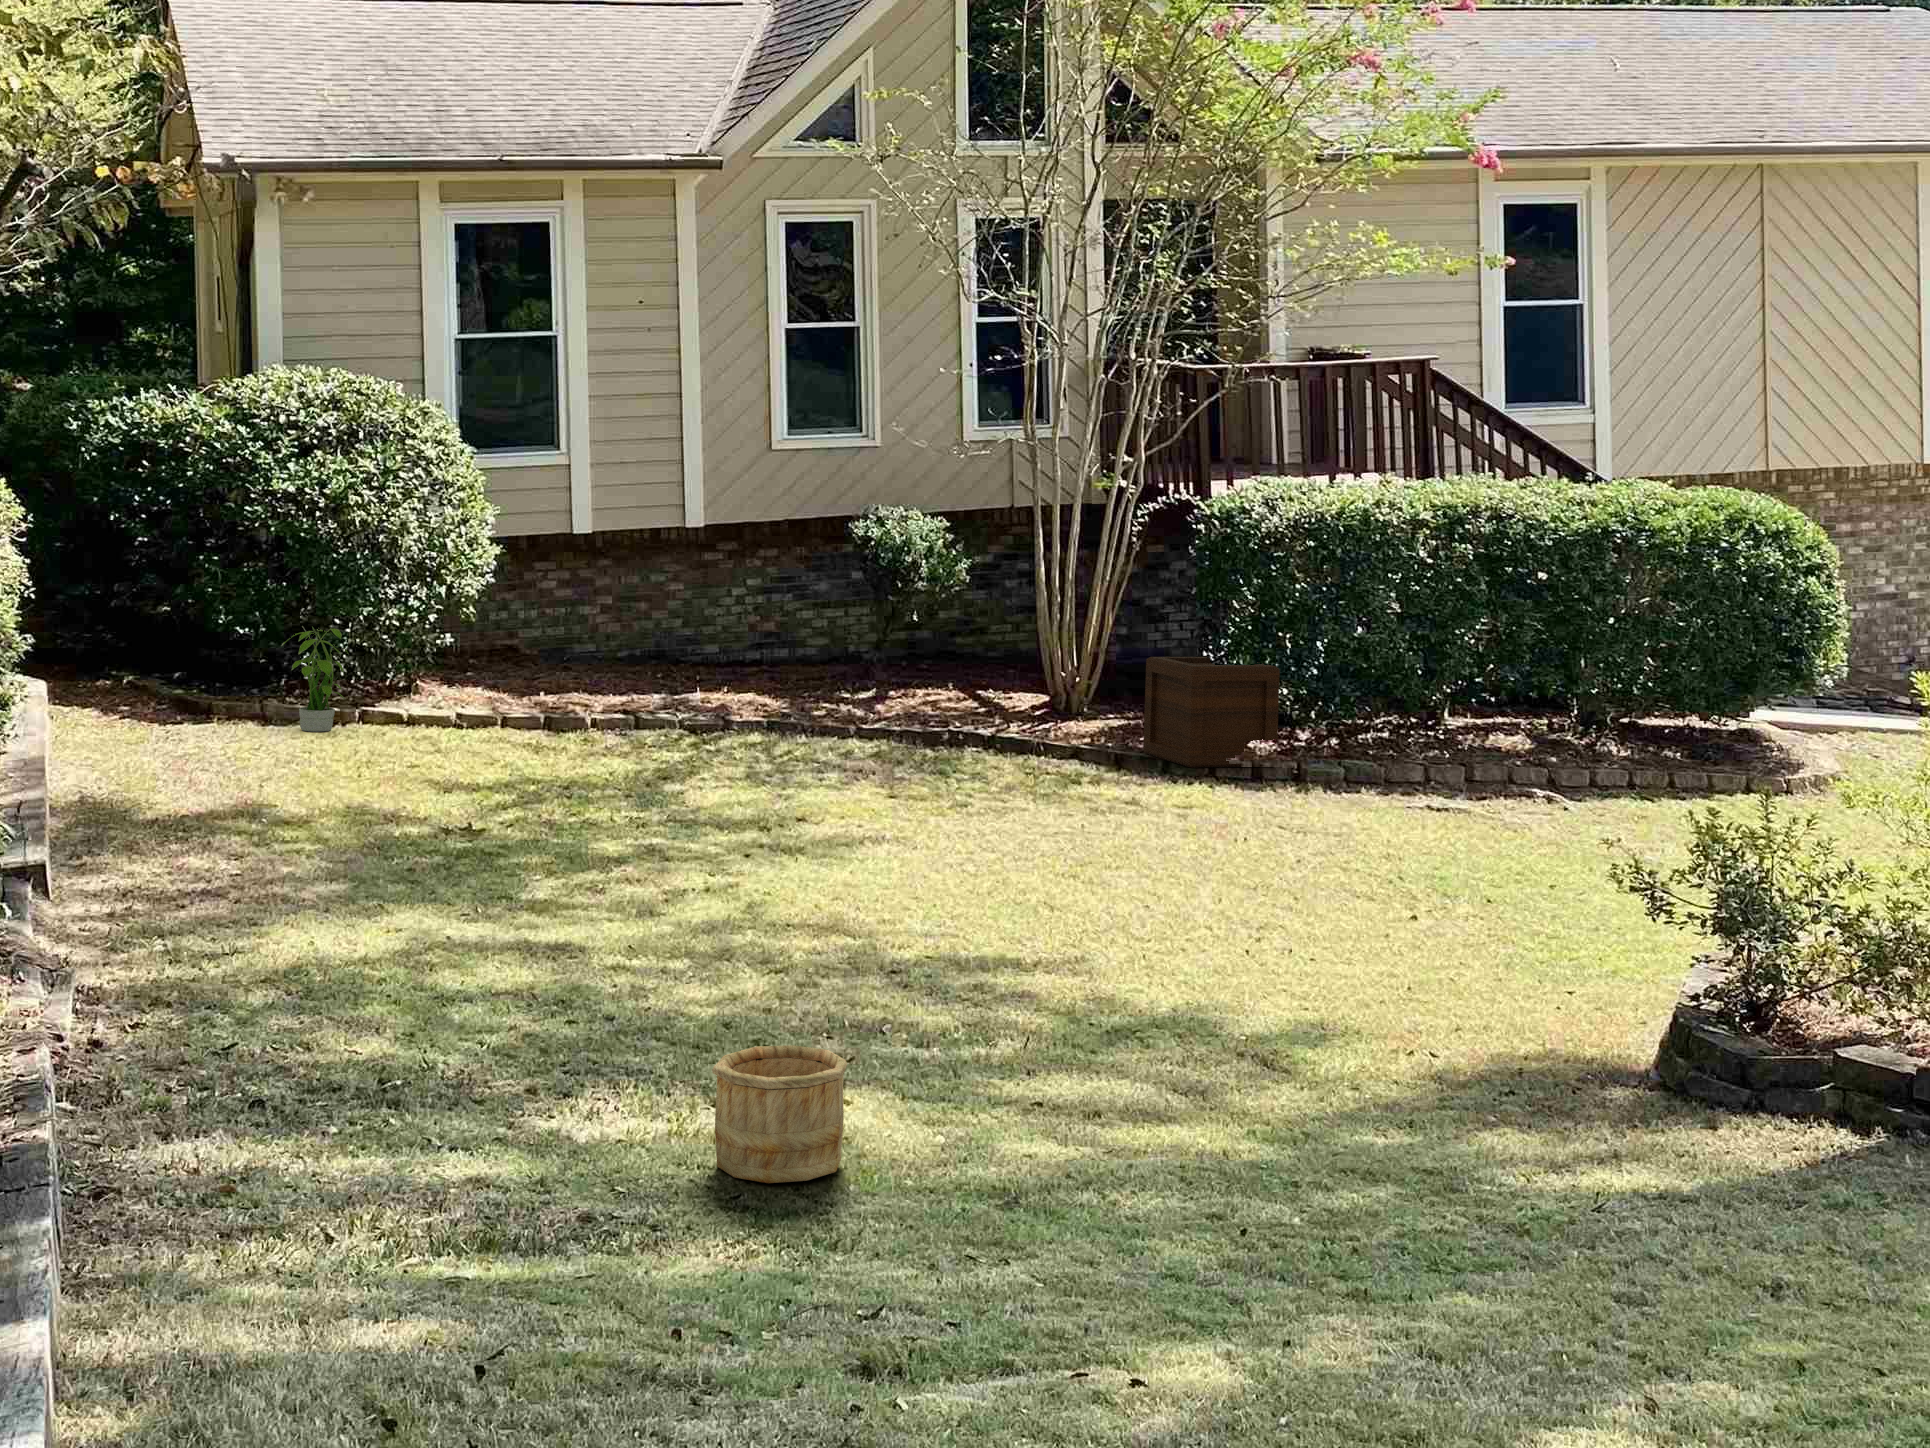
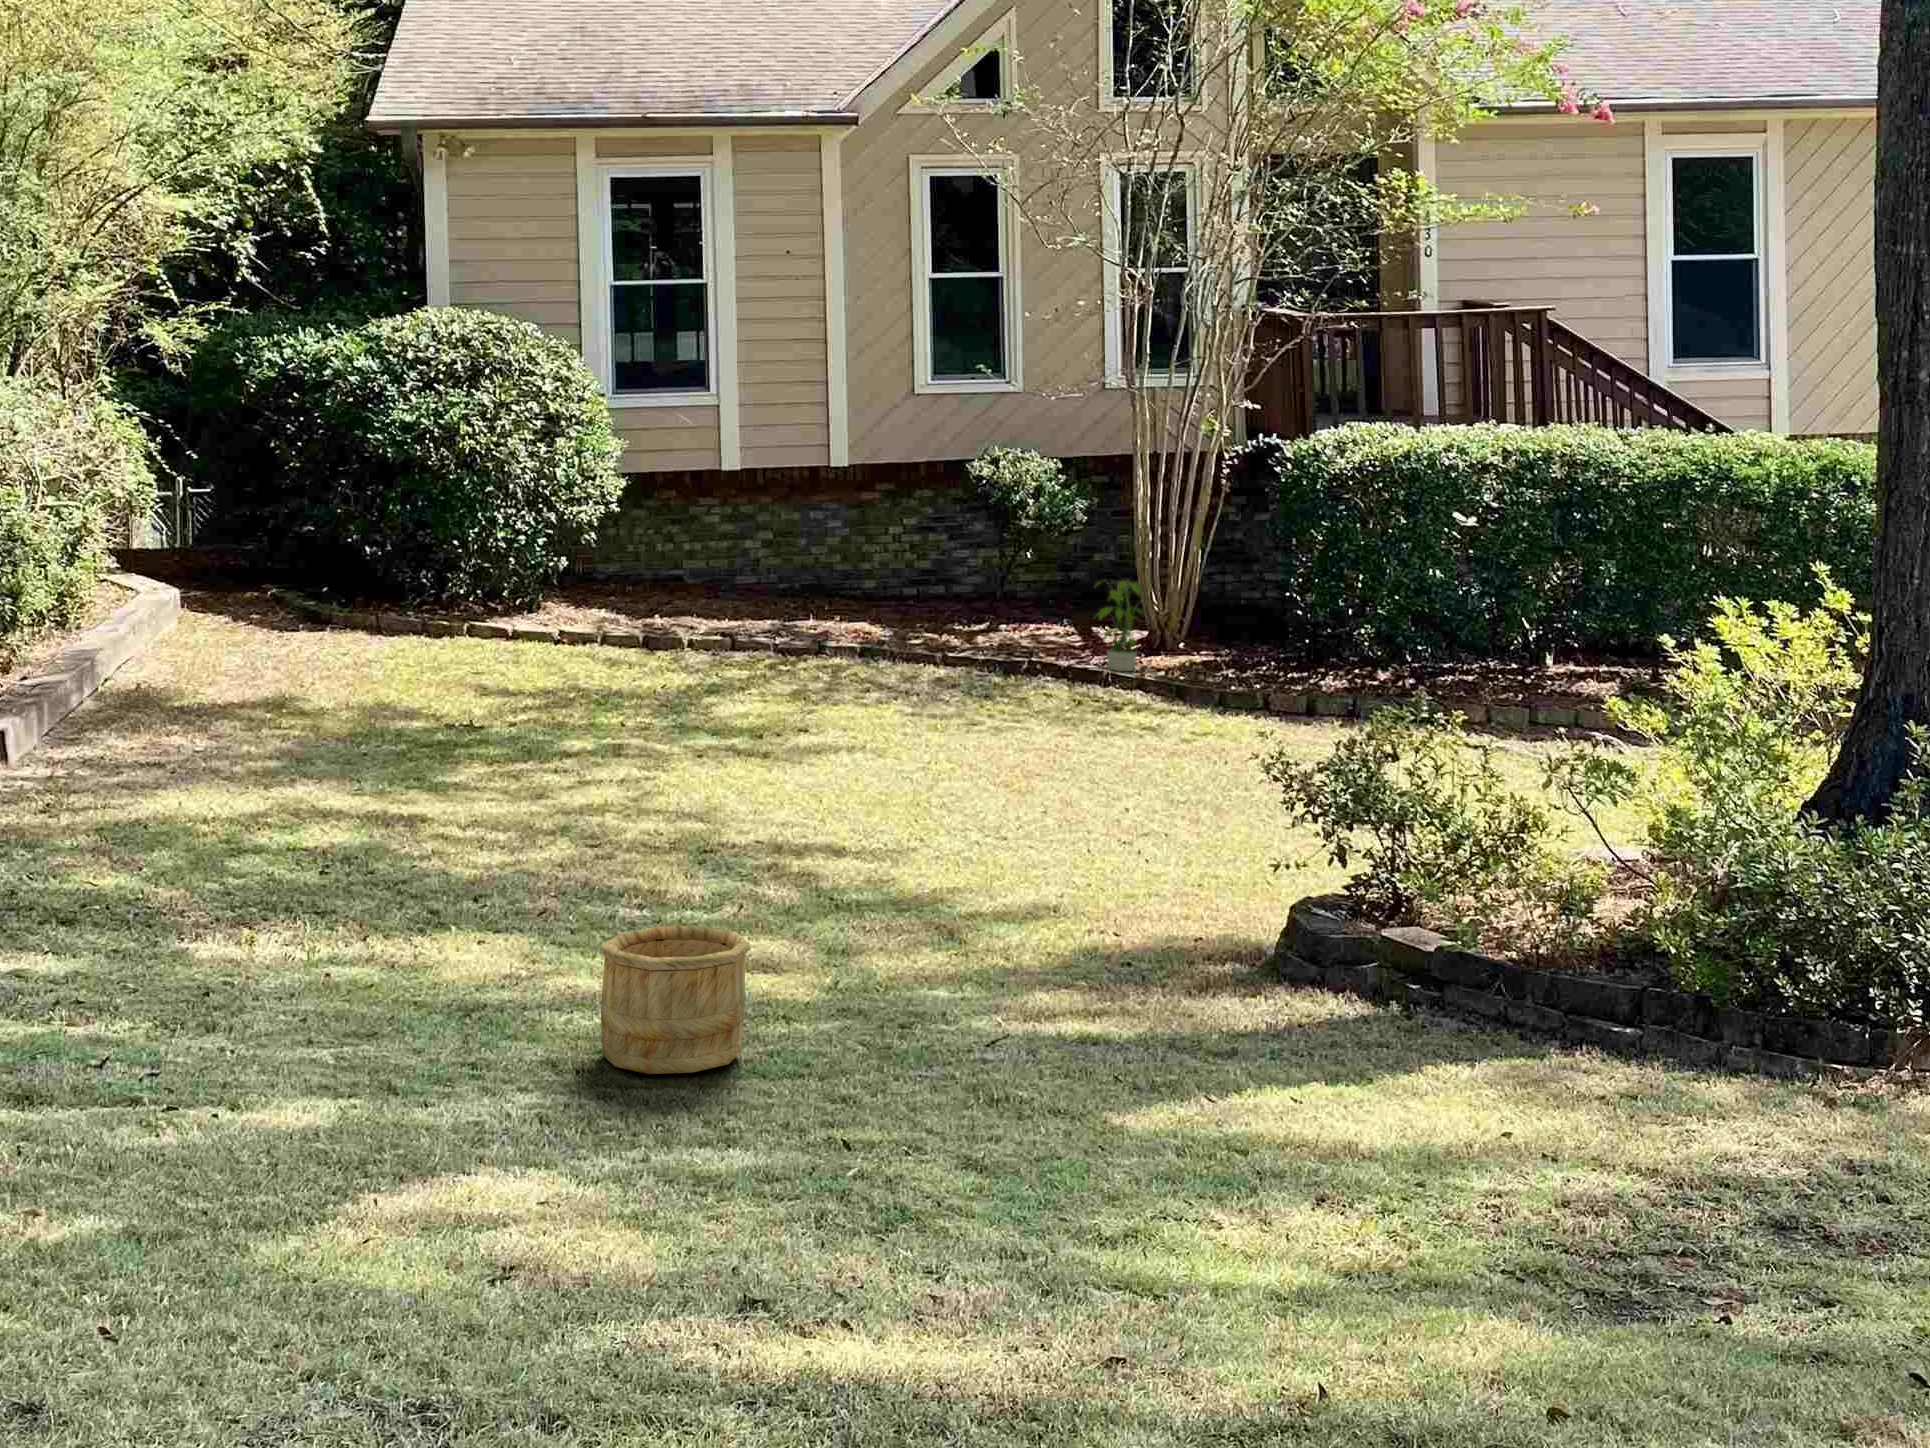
potted plant: present [282,629,348,732] -> present [1095,581,1143,671]
wooden crate: present [1143,657,1280,768] -> none [1224,593,1355,700]

